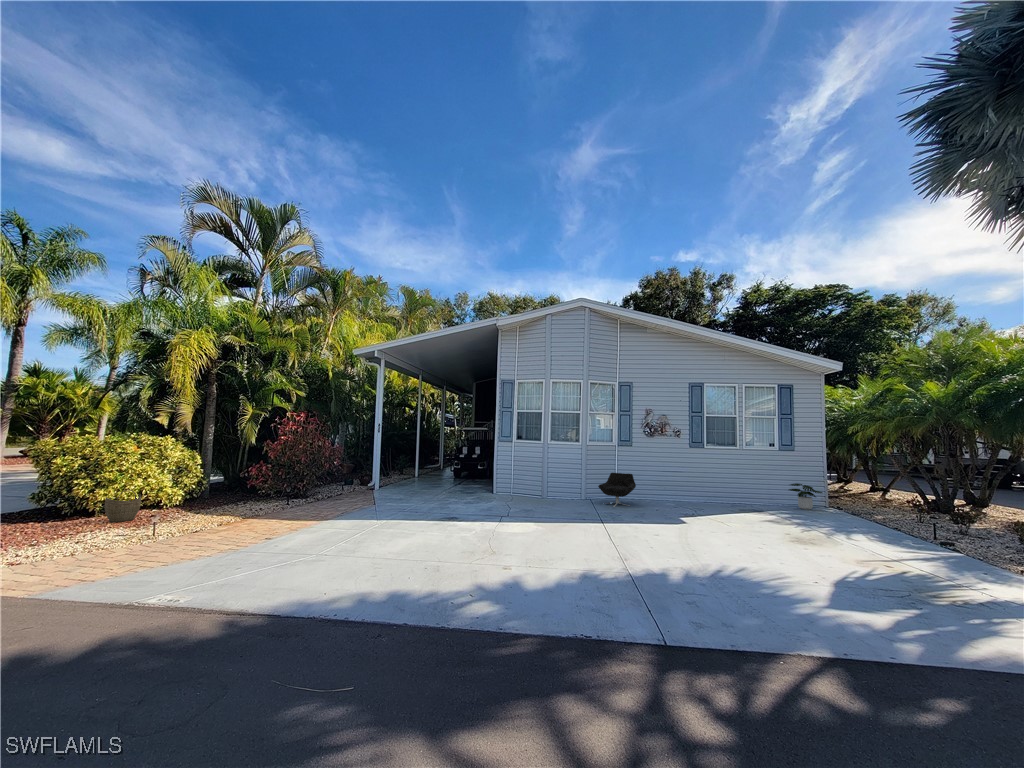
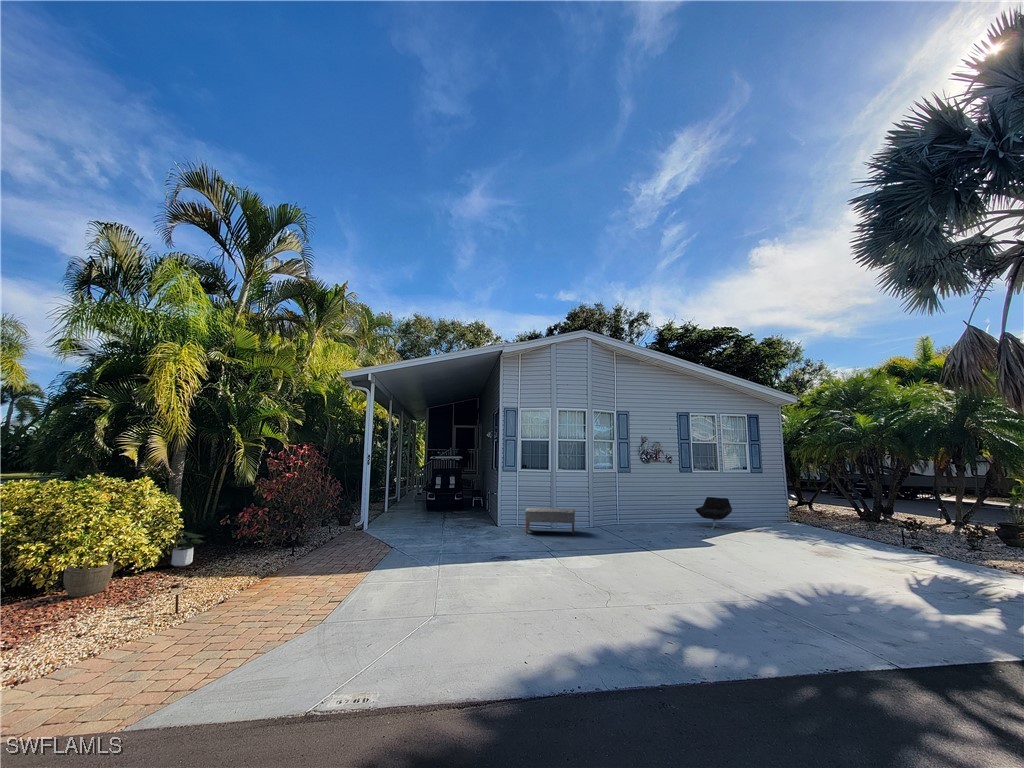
lounge chair: present [598,473,636,507] -> present [695,497,732,529]
bench: none [513,478,565,505] -> present [525,508,575,534]
potted plant: present [789,483,822,509] -> present [171,532,204,566]

